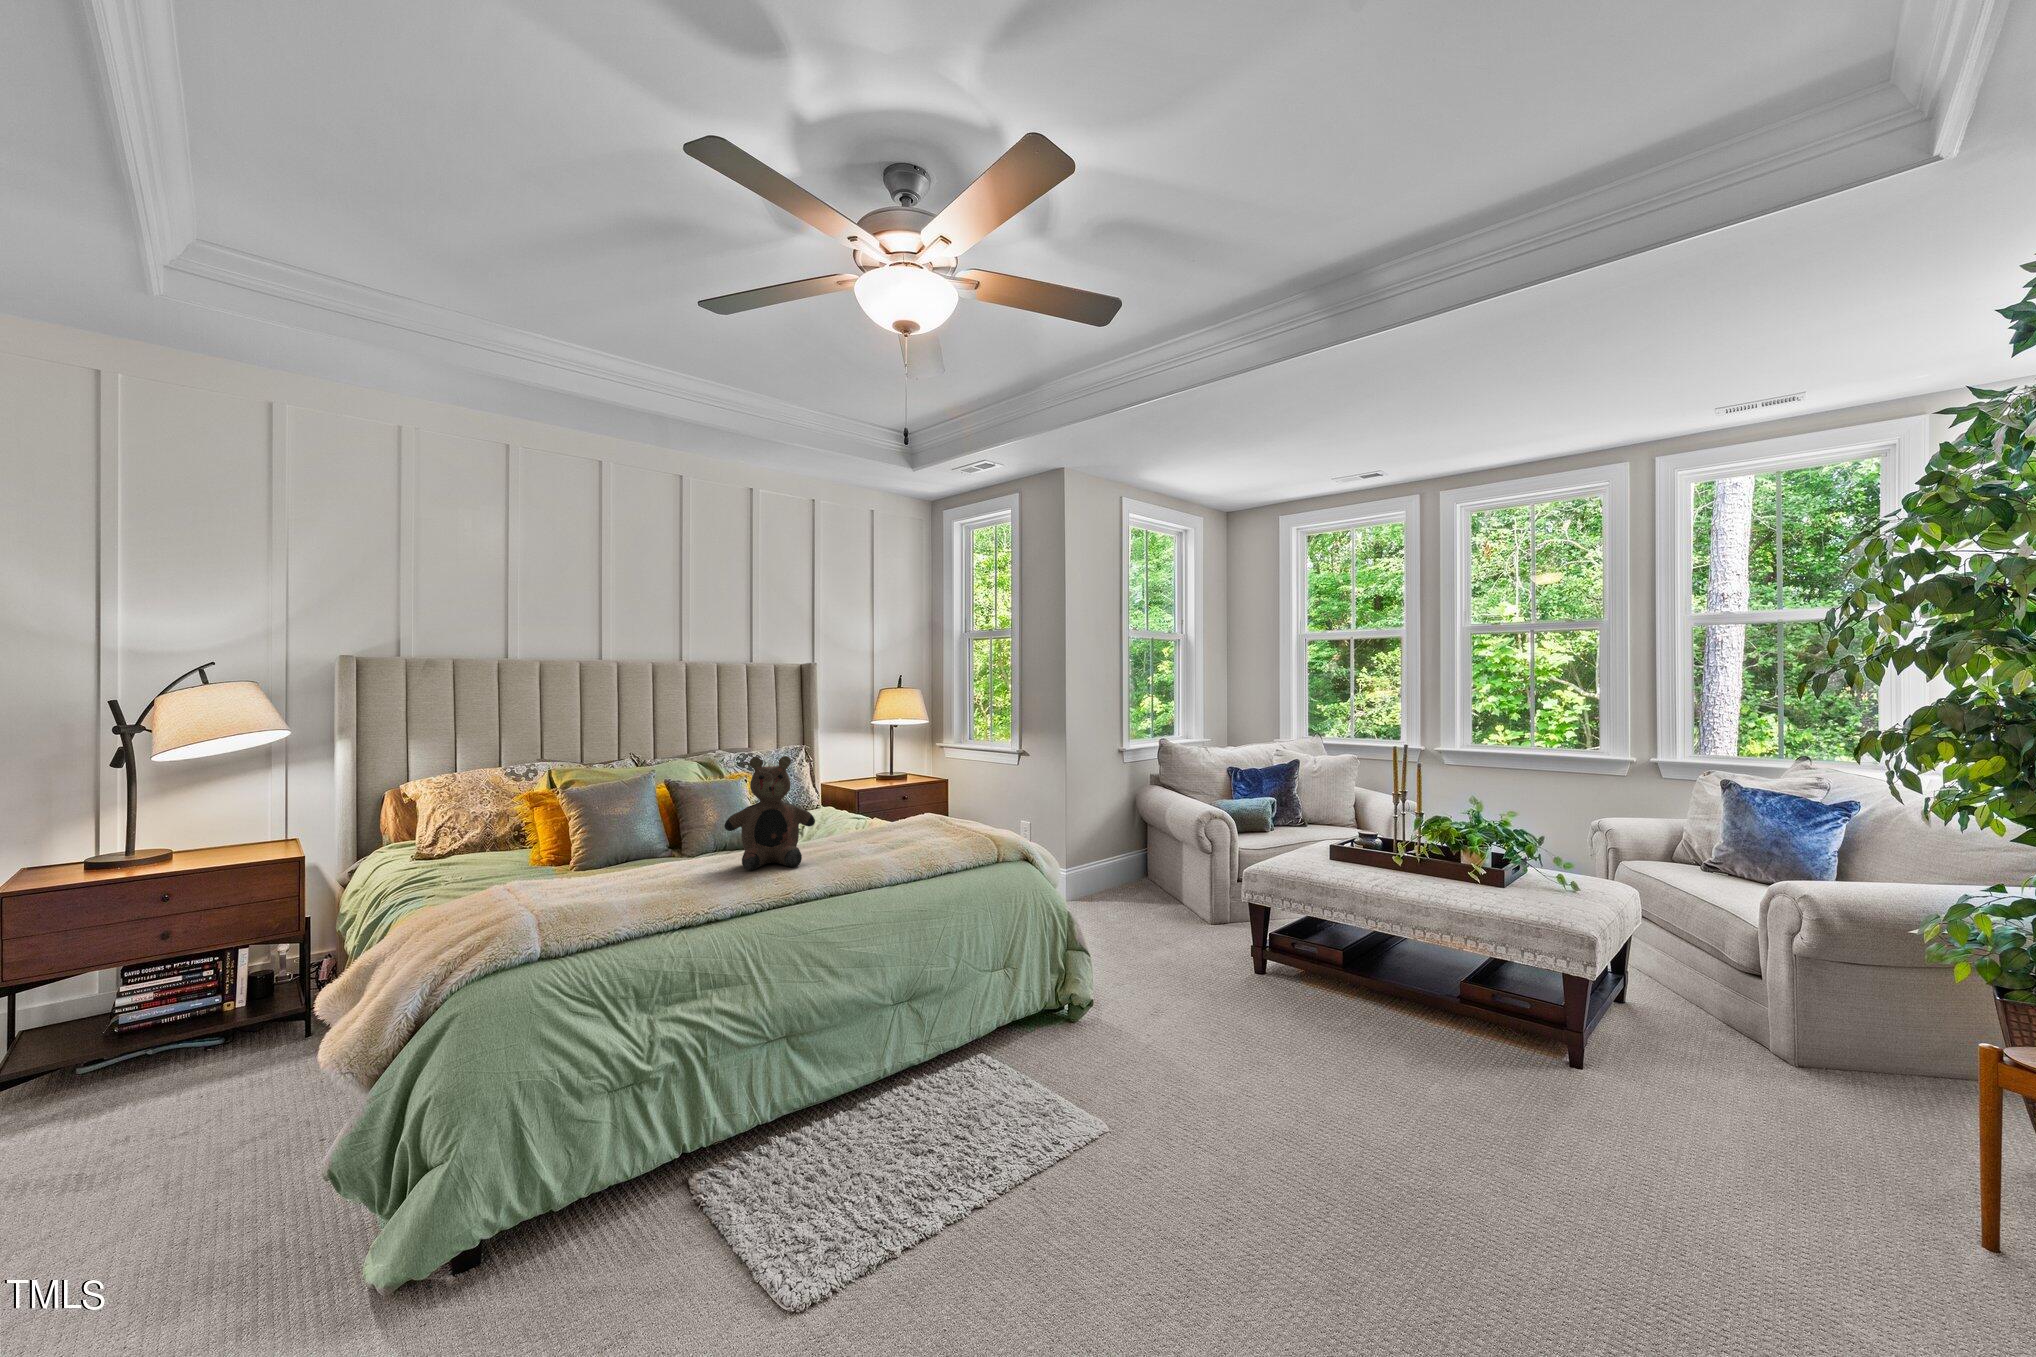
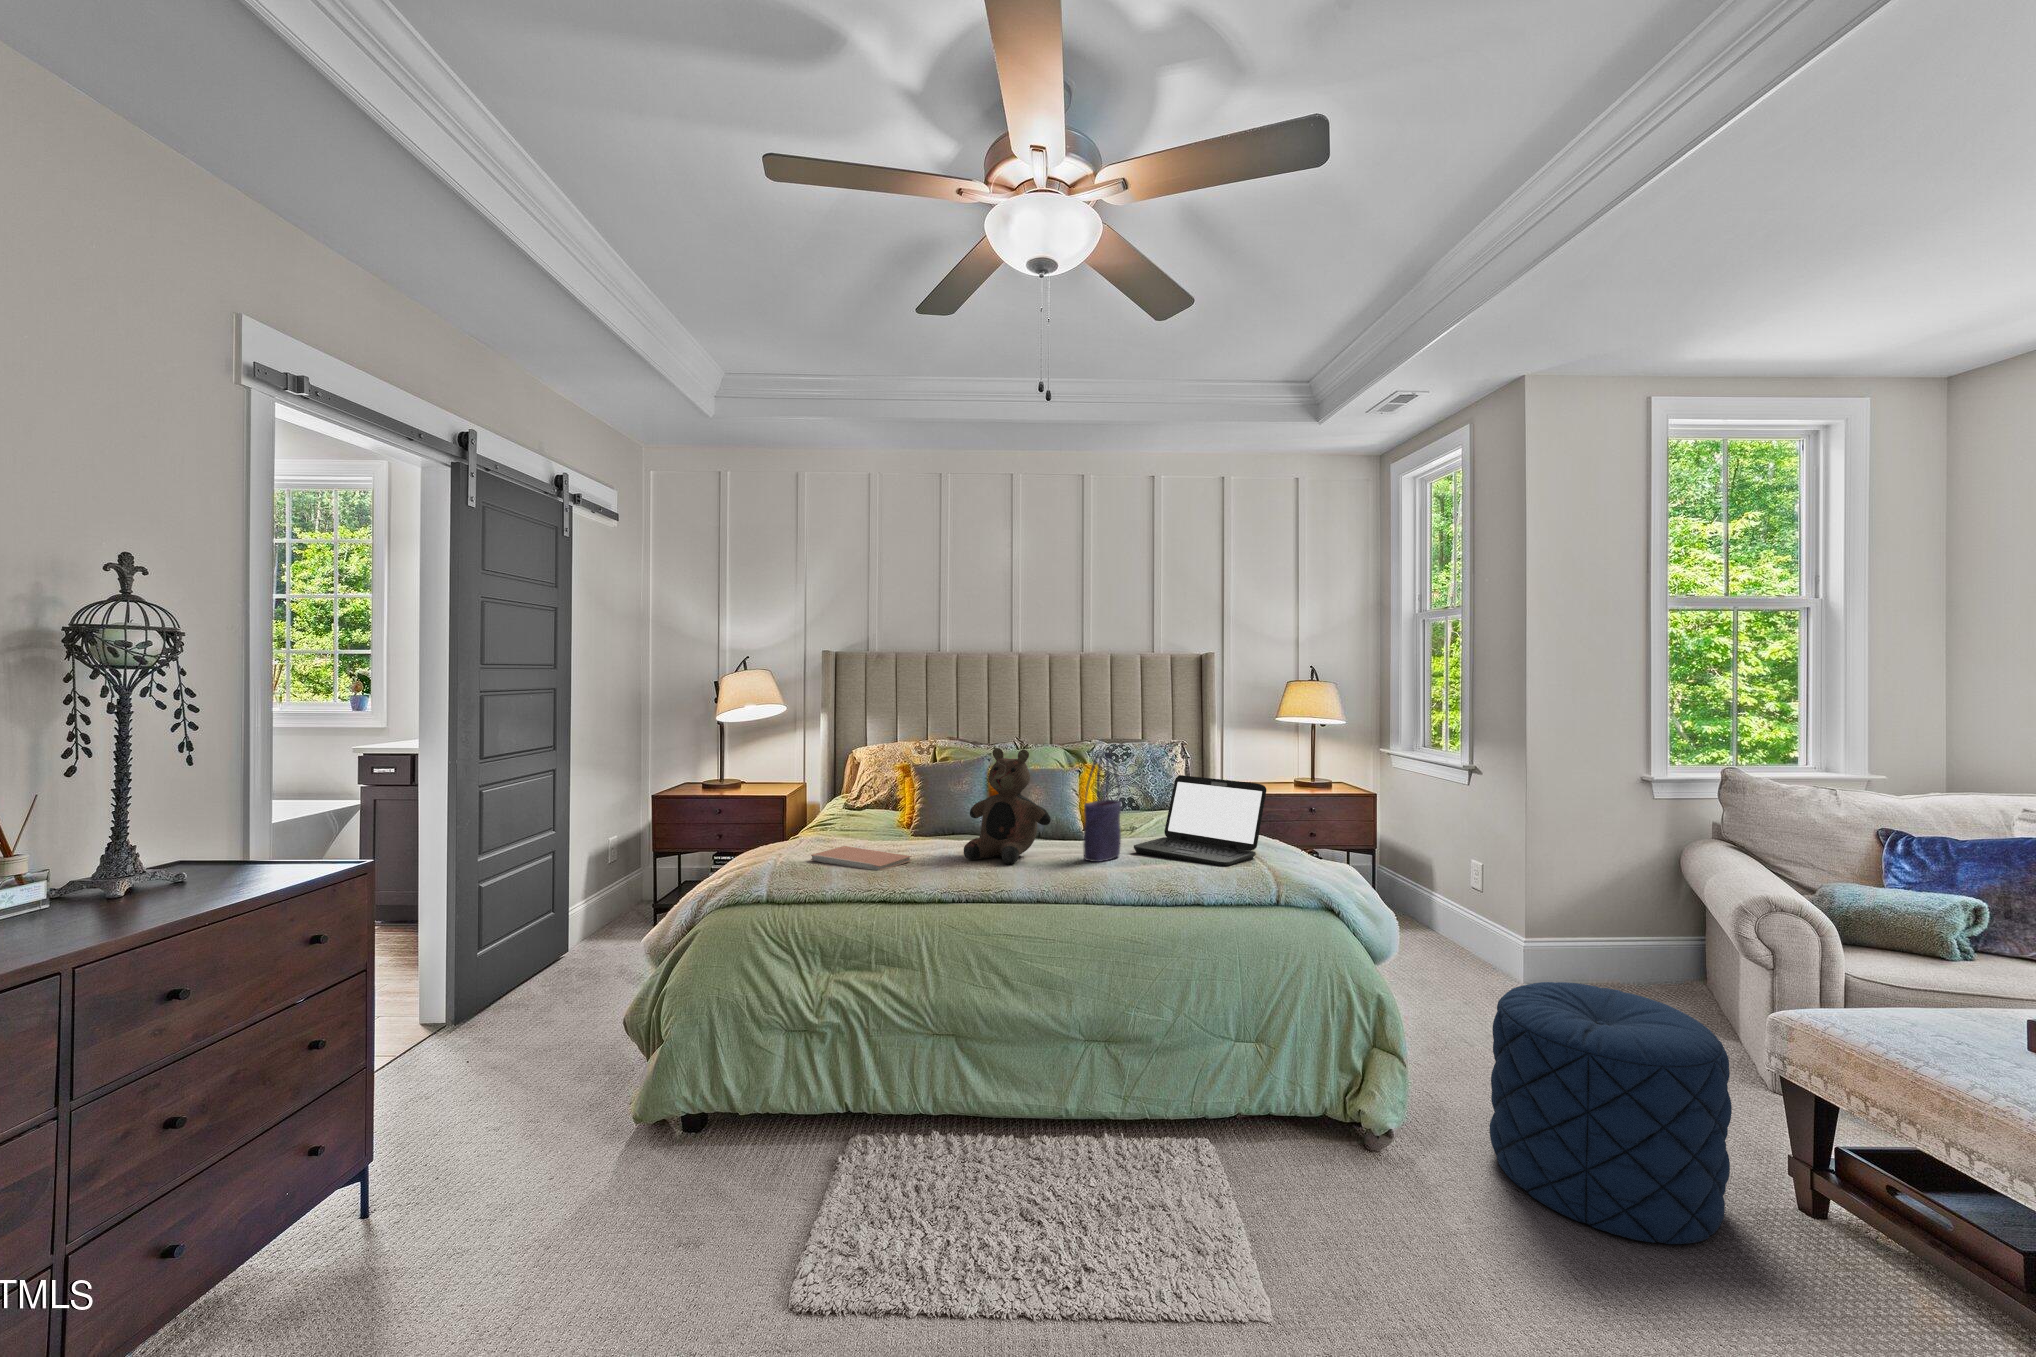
tote bag: none [843,752,867,853] -> present [1083,752,1121,862]
laptop: none [866,770,961,842] -> present [1134,775,1266,866]
notebook: none [583,876,698,901] -> present [811,846,911,870]
pouf: none [1128,876,1251,1018] -> present [1490,982,1732,1244]

